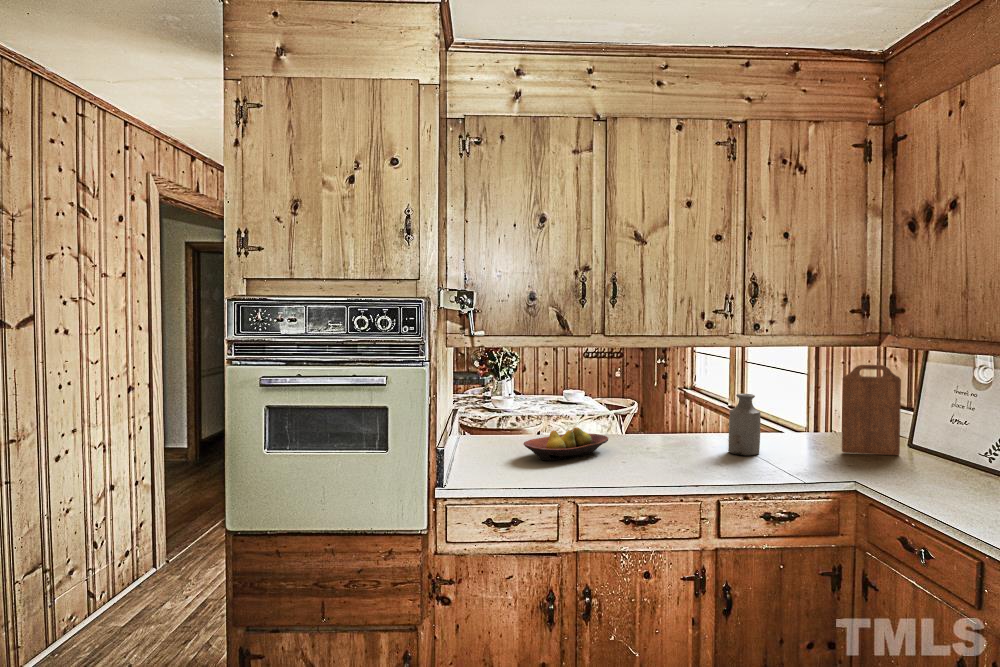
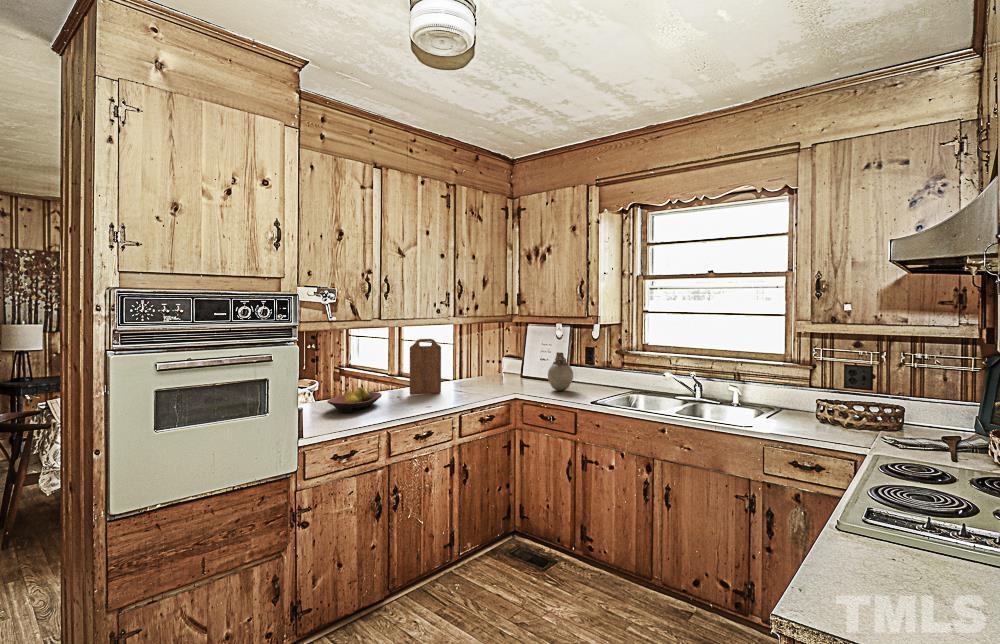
cutting board: present [842,365,901,455] -> present [410,339,441,395]
bottle: present [728,394,761,456] -> none [453,356,472,395]
vase: none [905,400,960,472] -> present [548,352,573,391]

